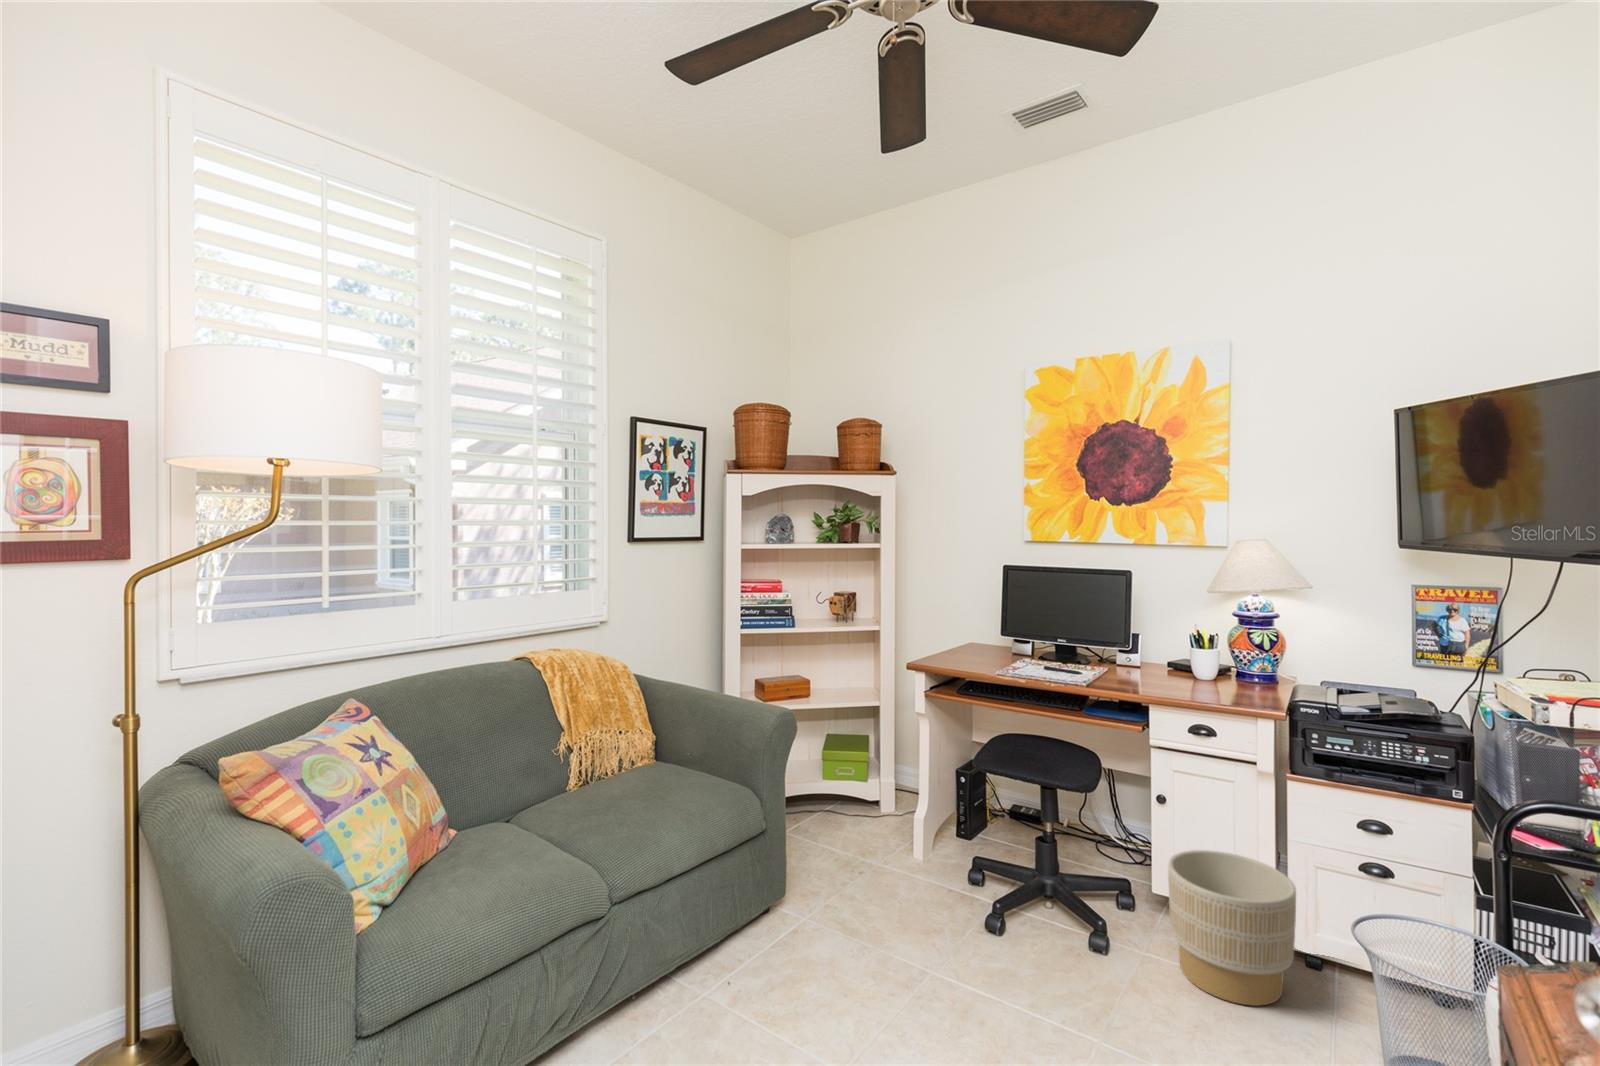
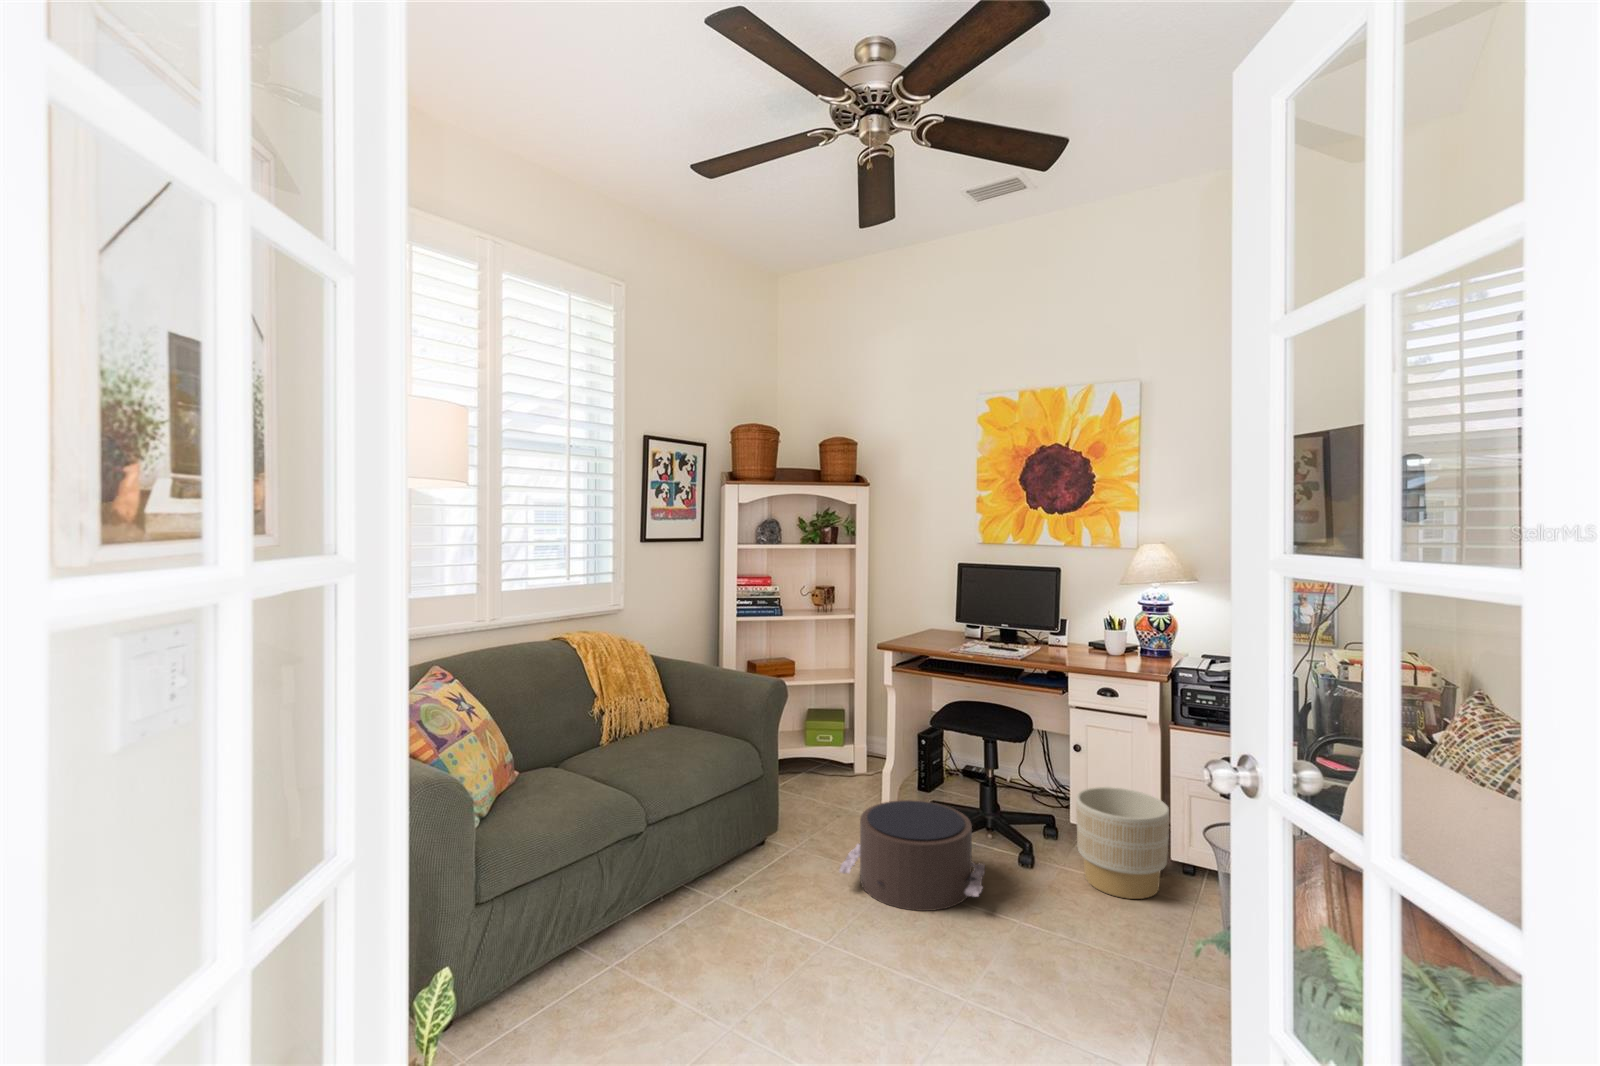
pouf: none [864,863,1055,1021] -> present [839,800,985,911]

